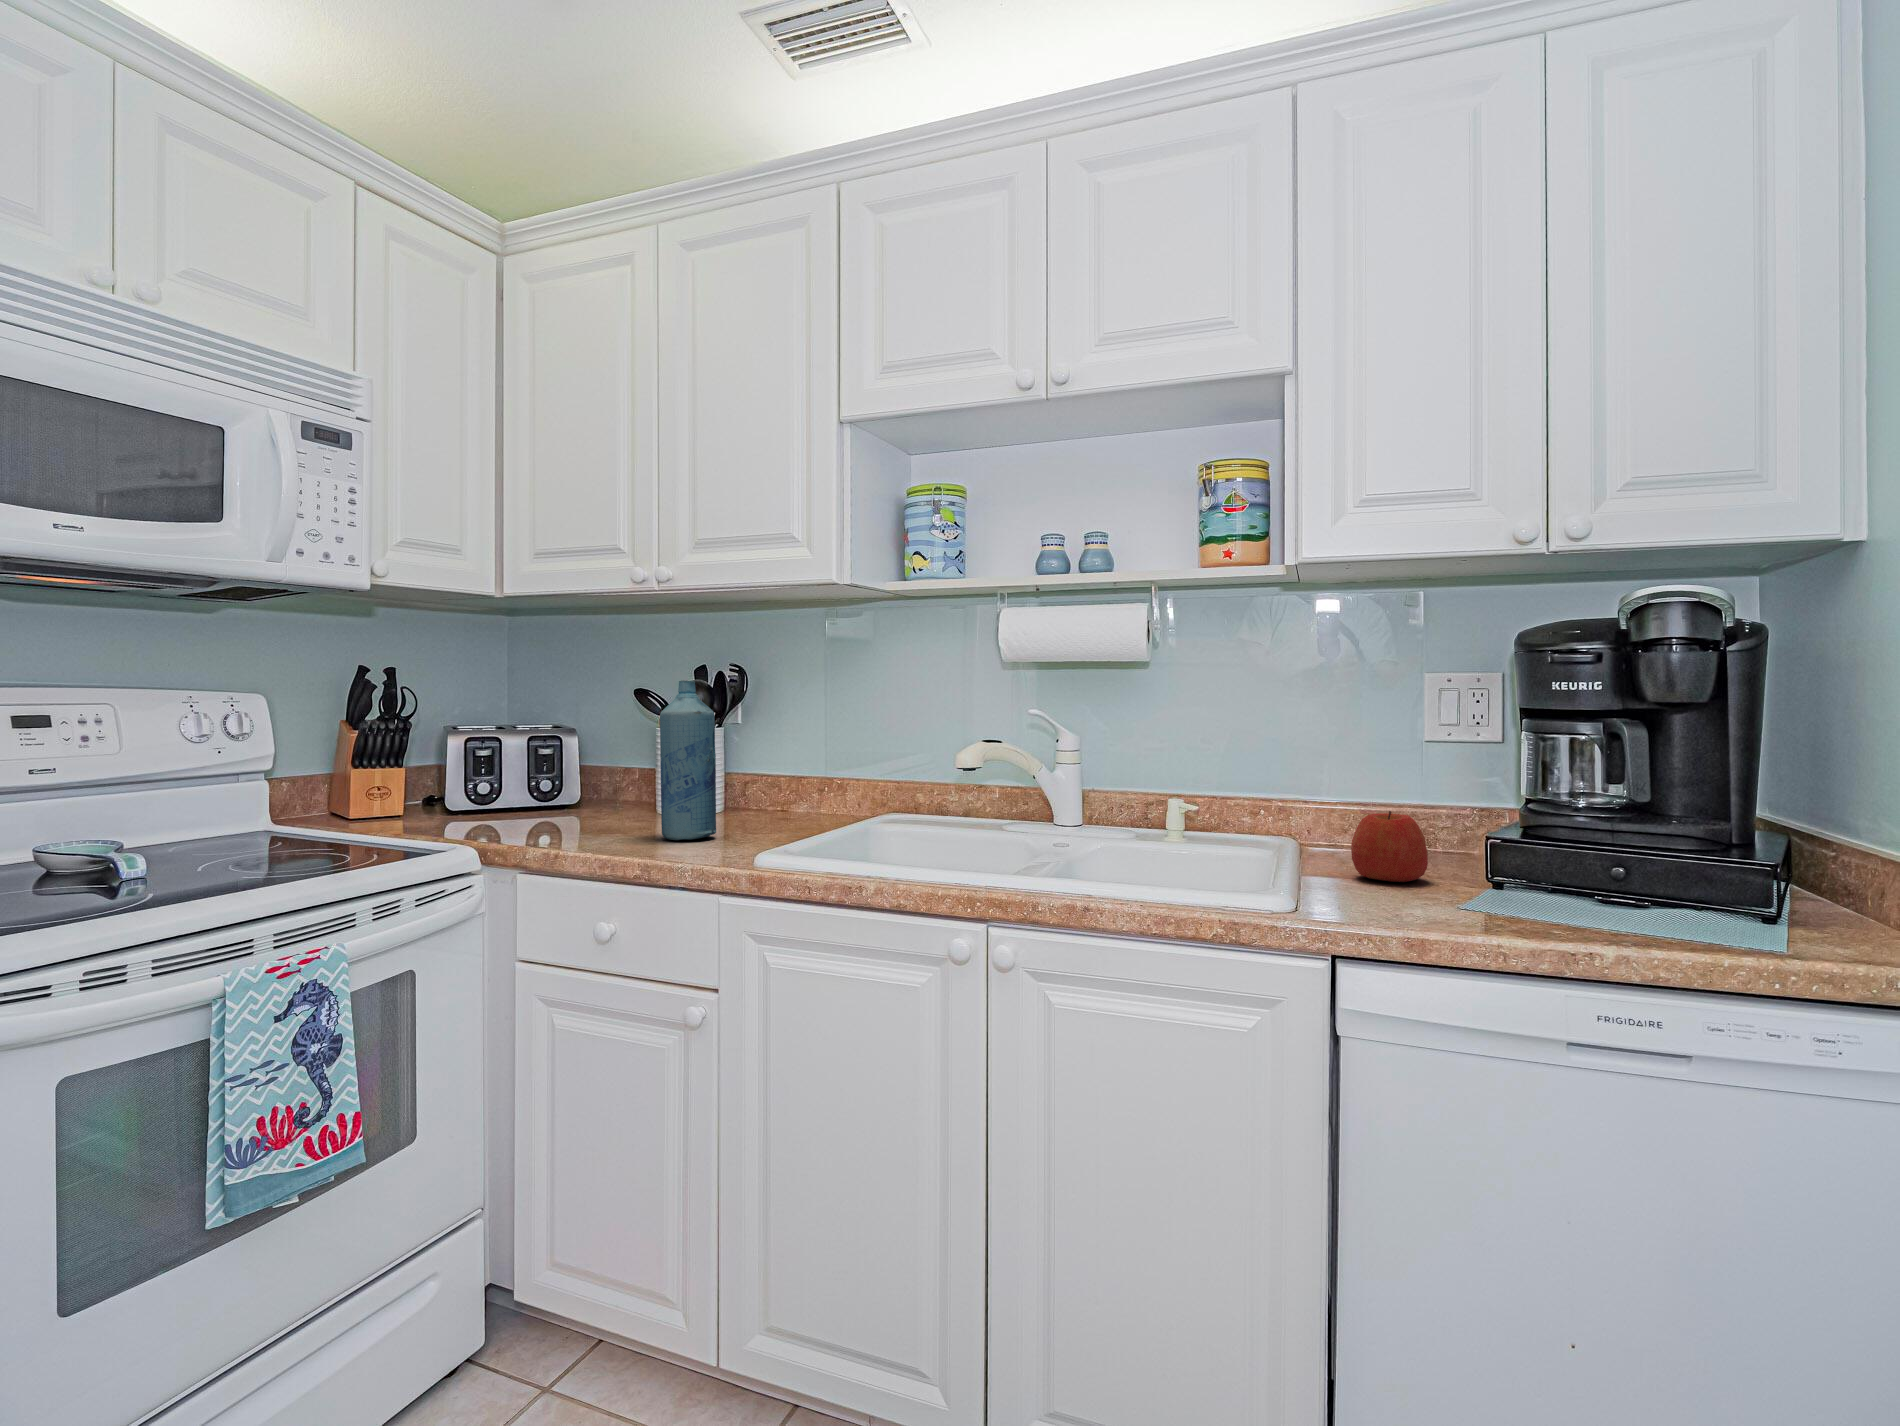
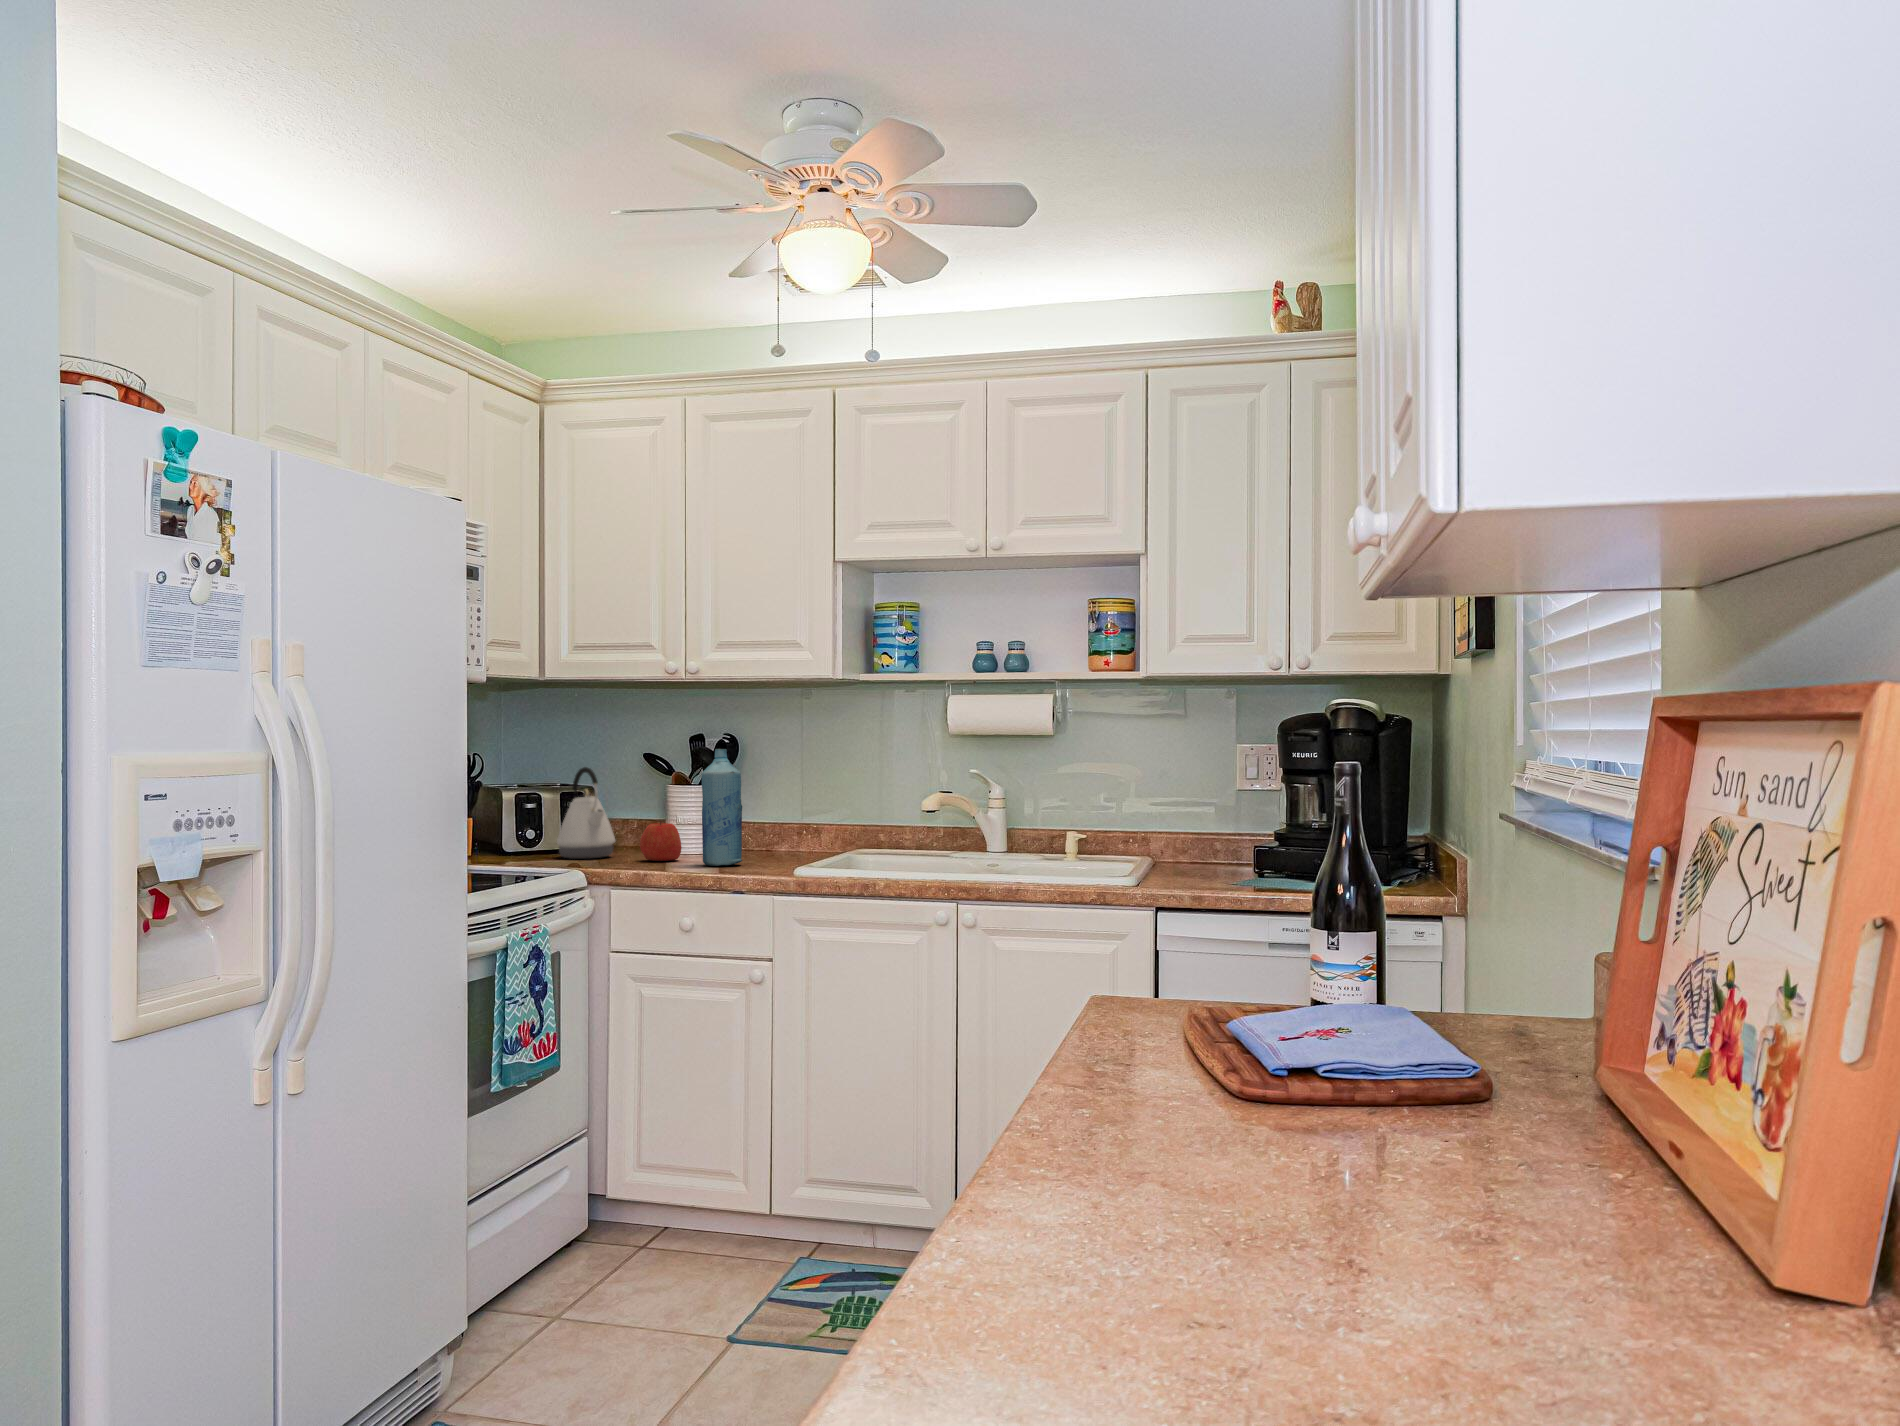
kettle: none [510,705,588,821] -> present [557,767,615,859]
apple: present [1351,811,1428,882] -> present [640,822,682,861]

